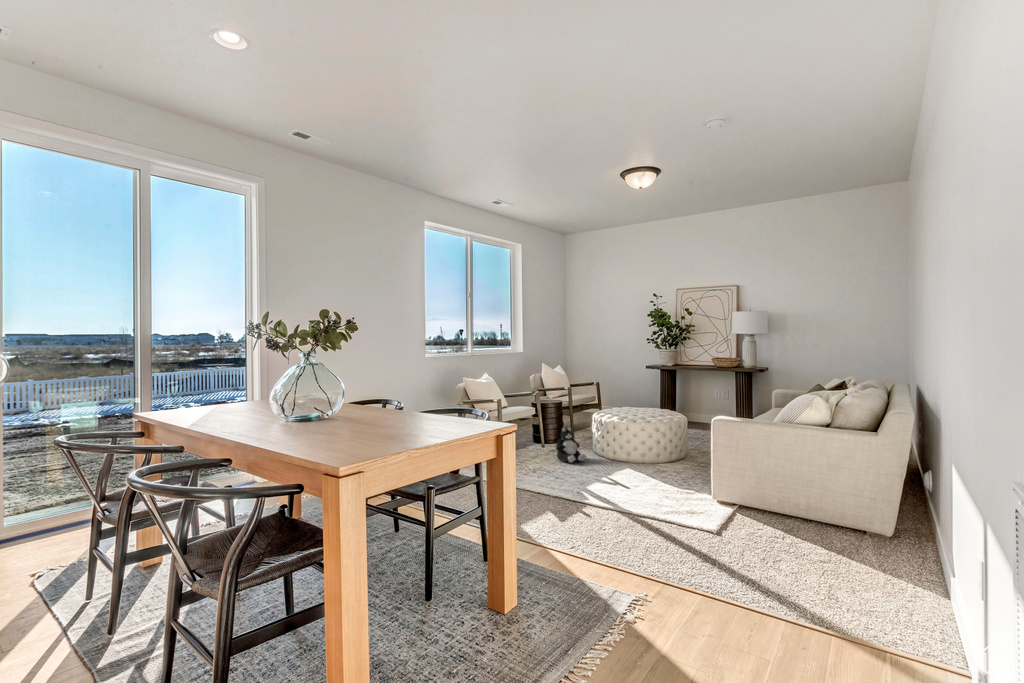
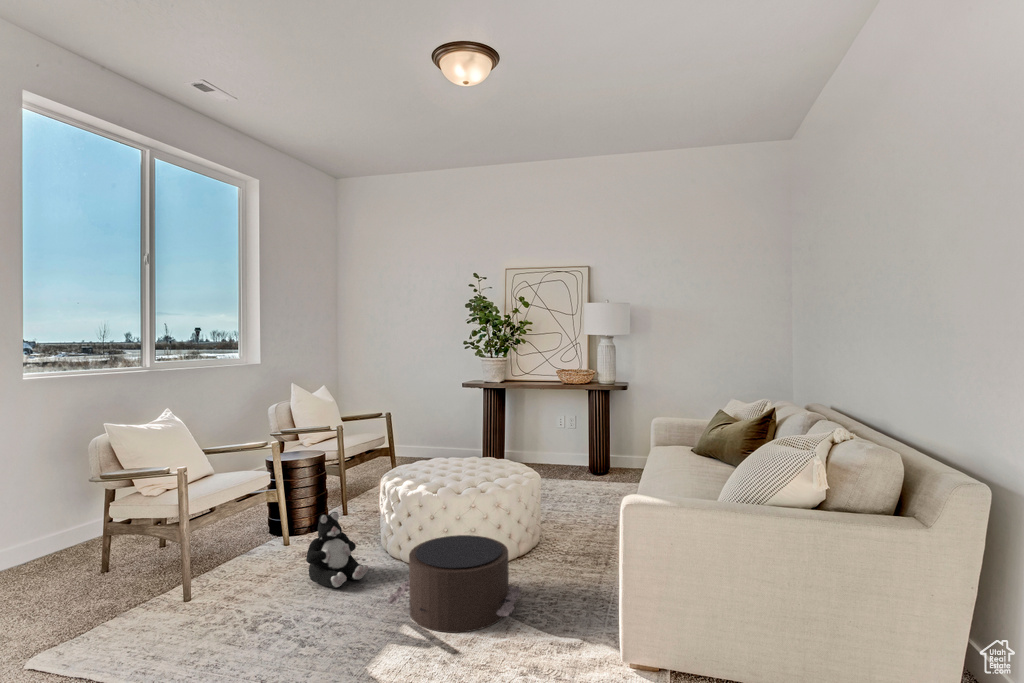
pouf: none [595,441,666,483] -> present [387,535,521,633]

